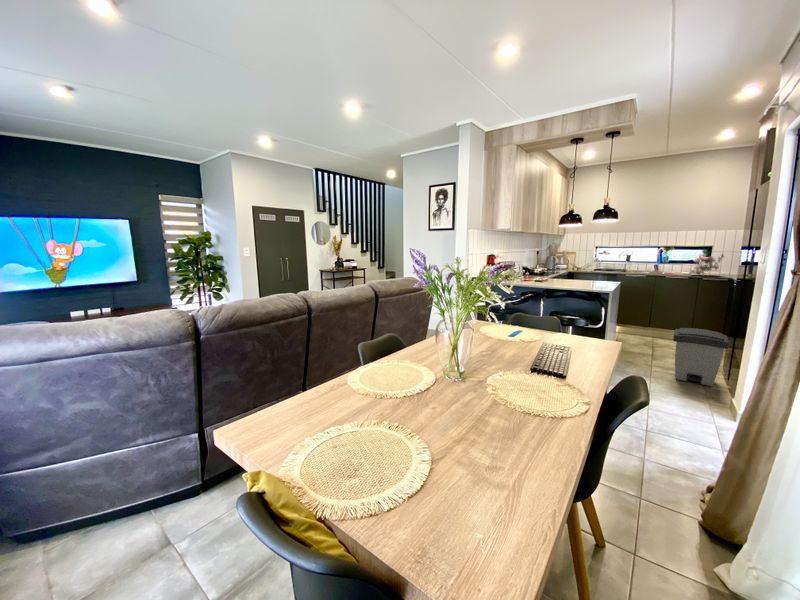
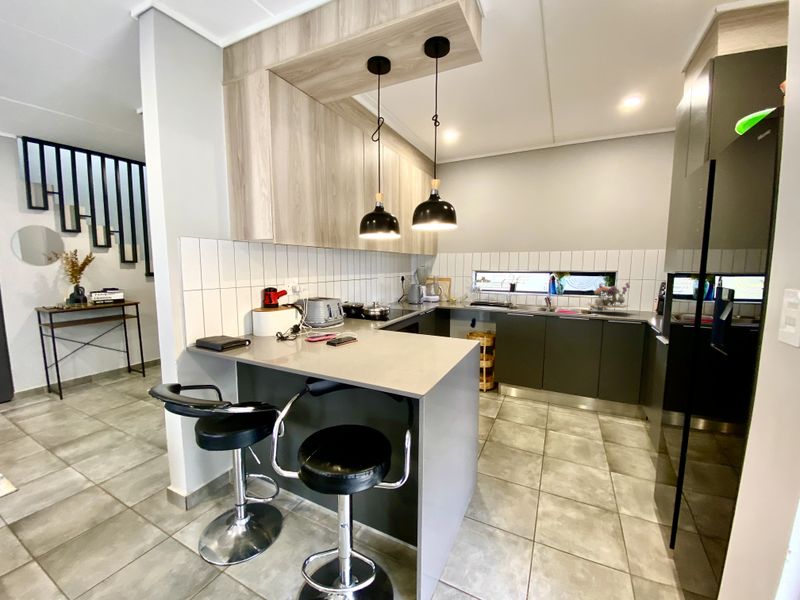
trash can: present [673,328,729,386] -> none [570,429,677,569]

